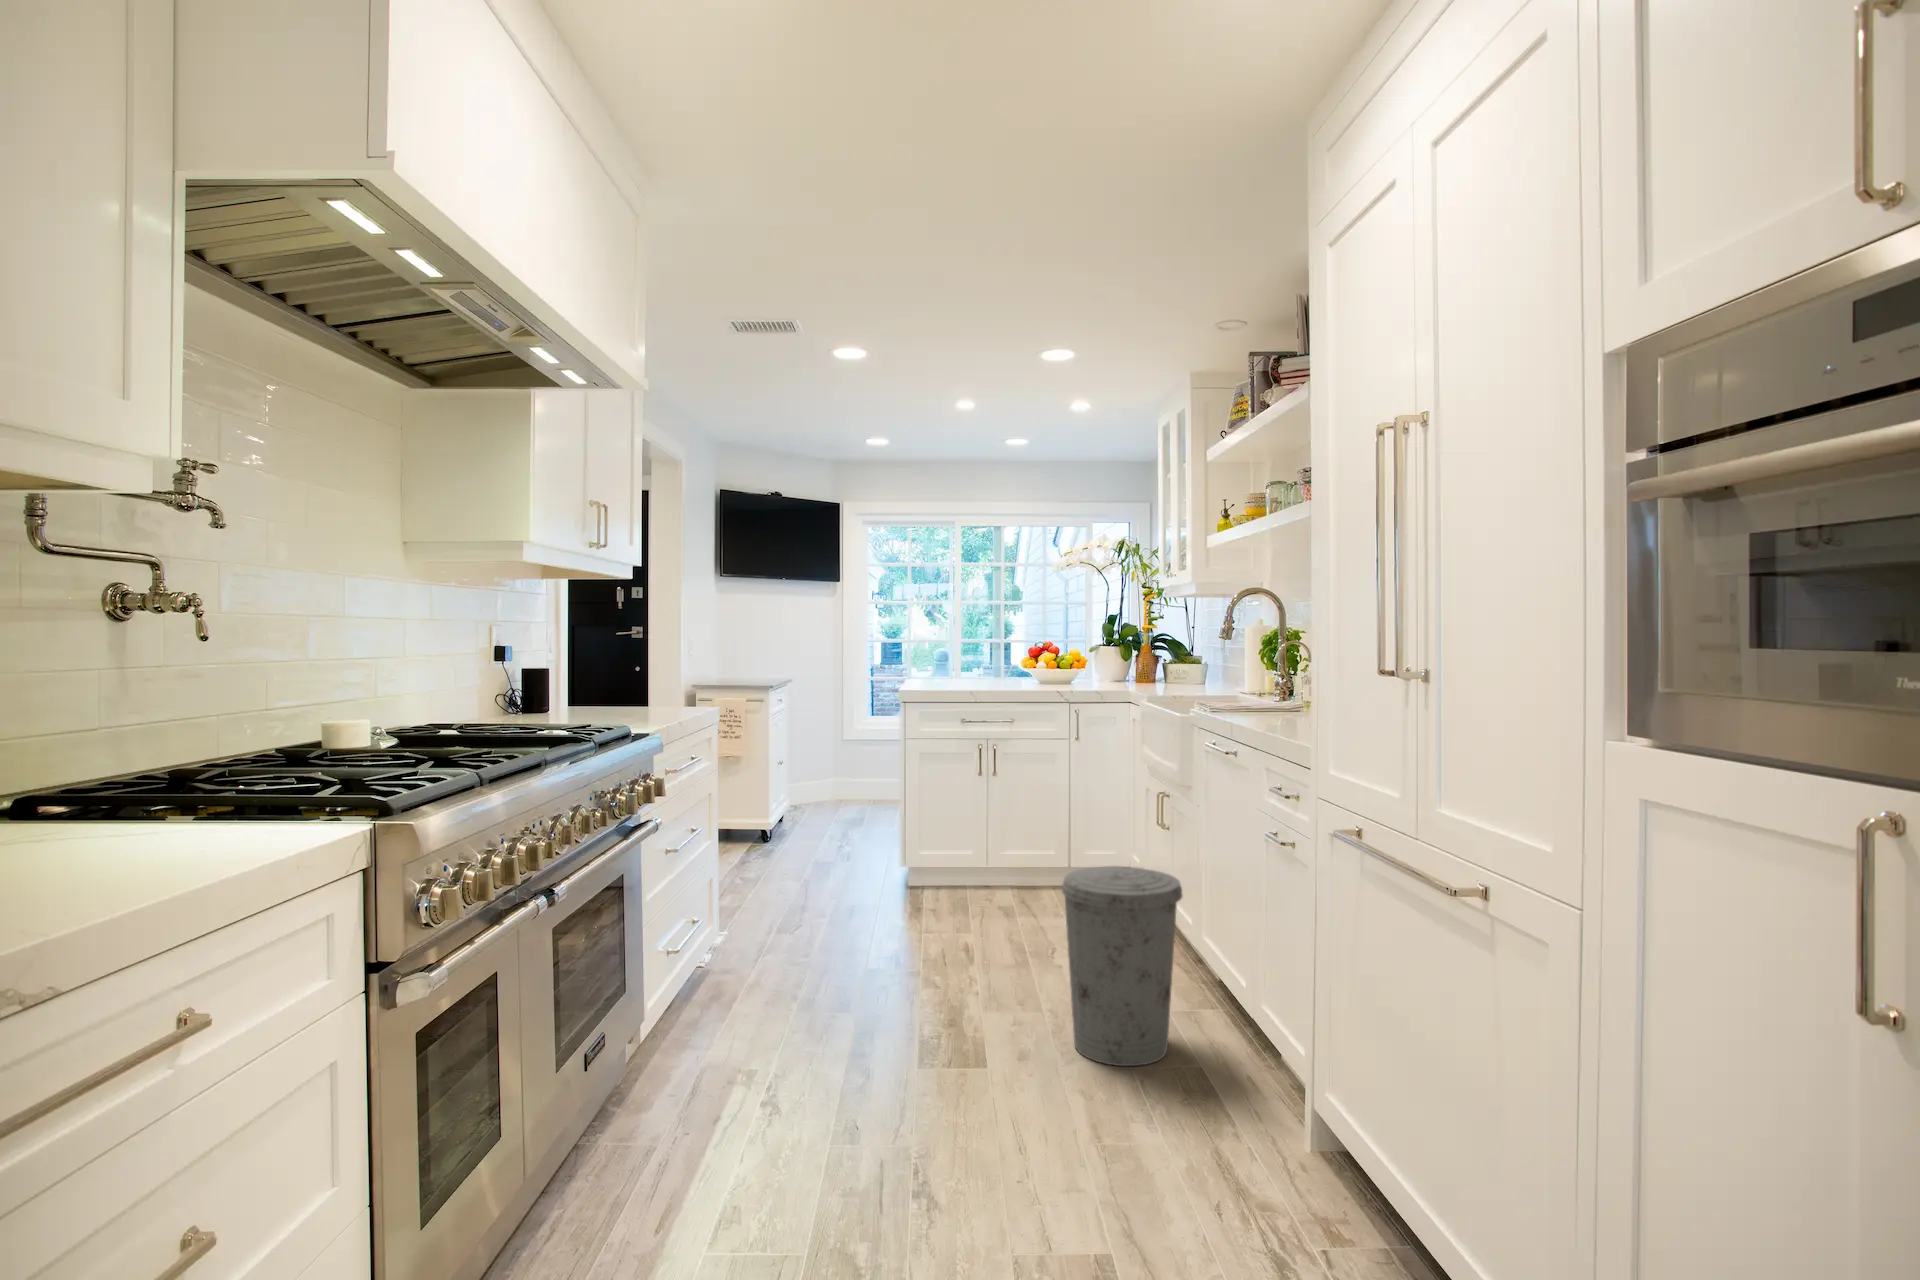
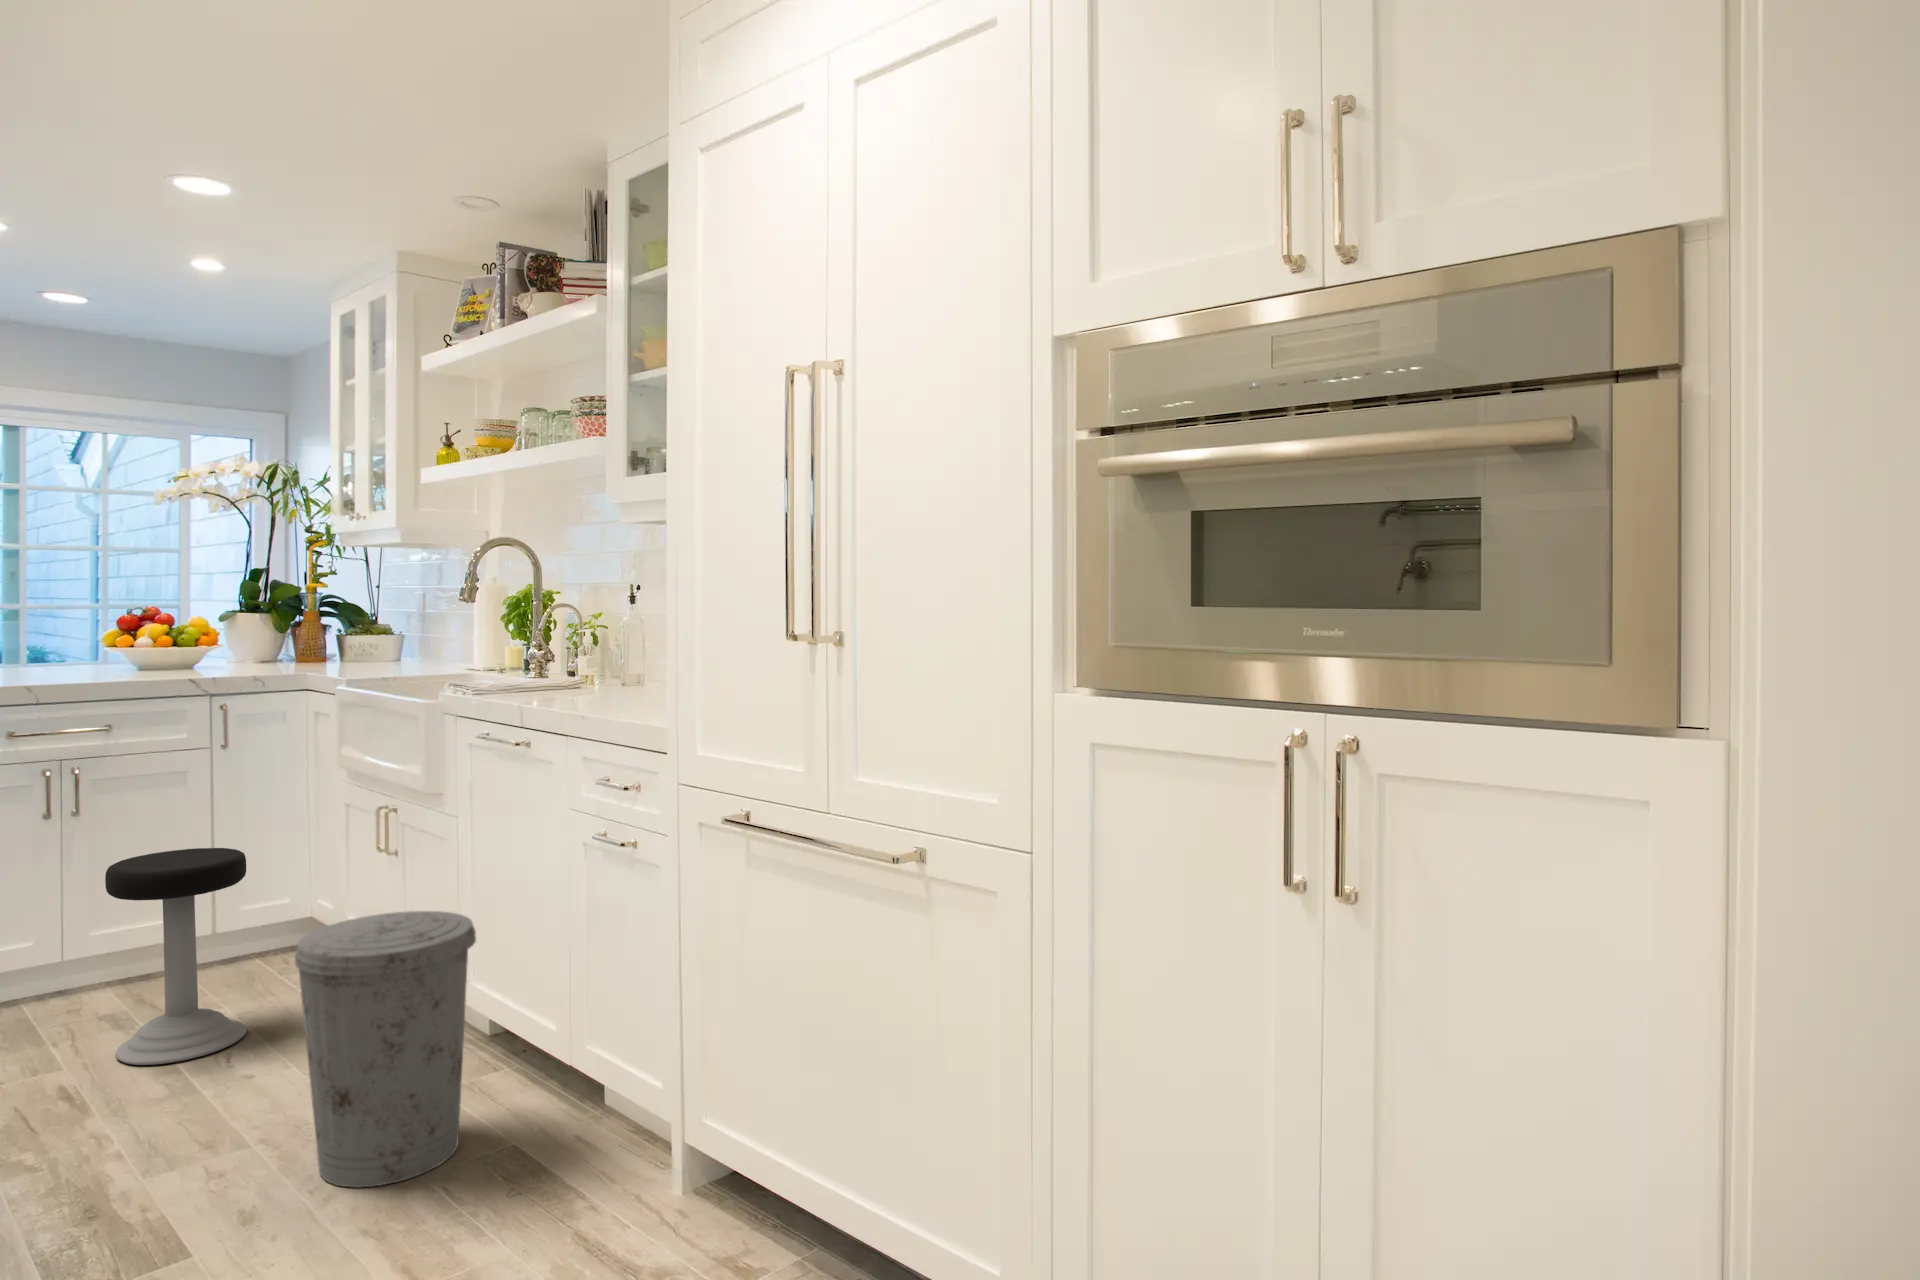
stool: none [995,804,1072,946] -> present [105,848,247,1065]

